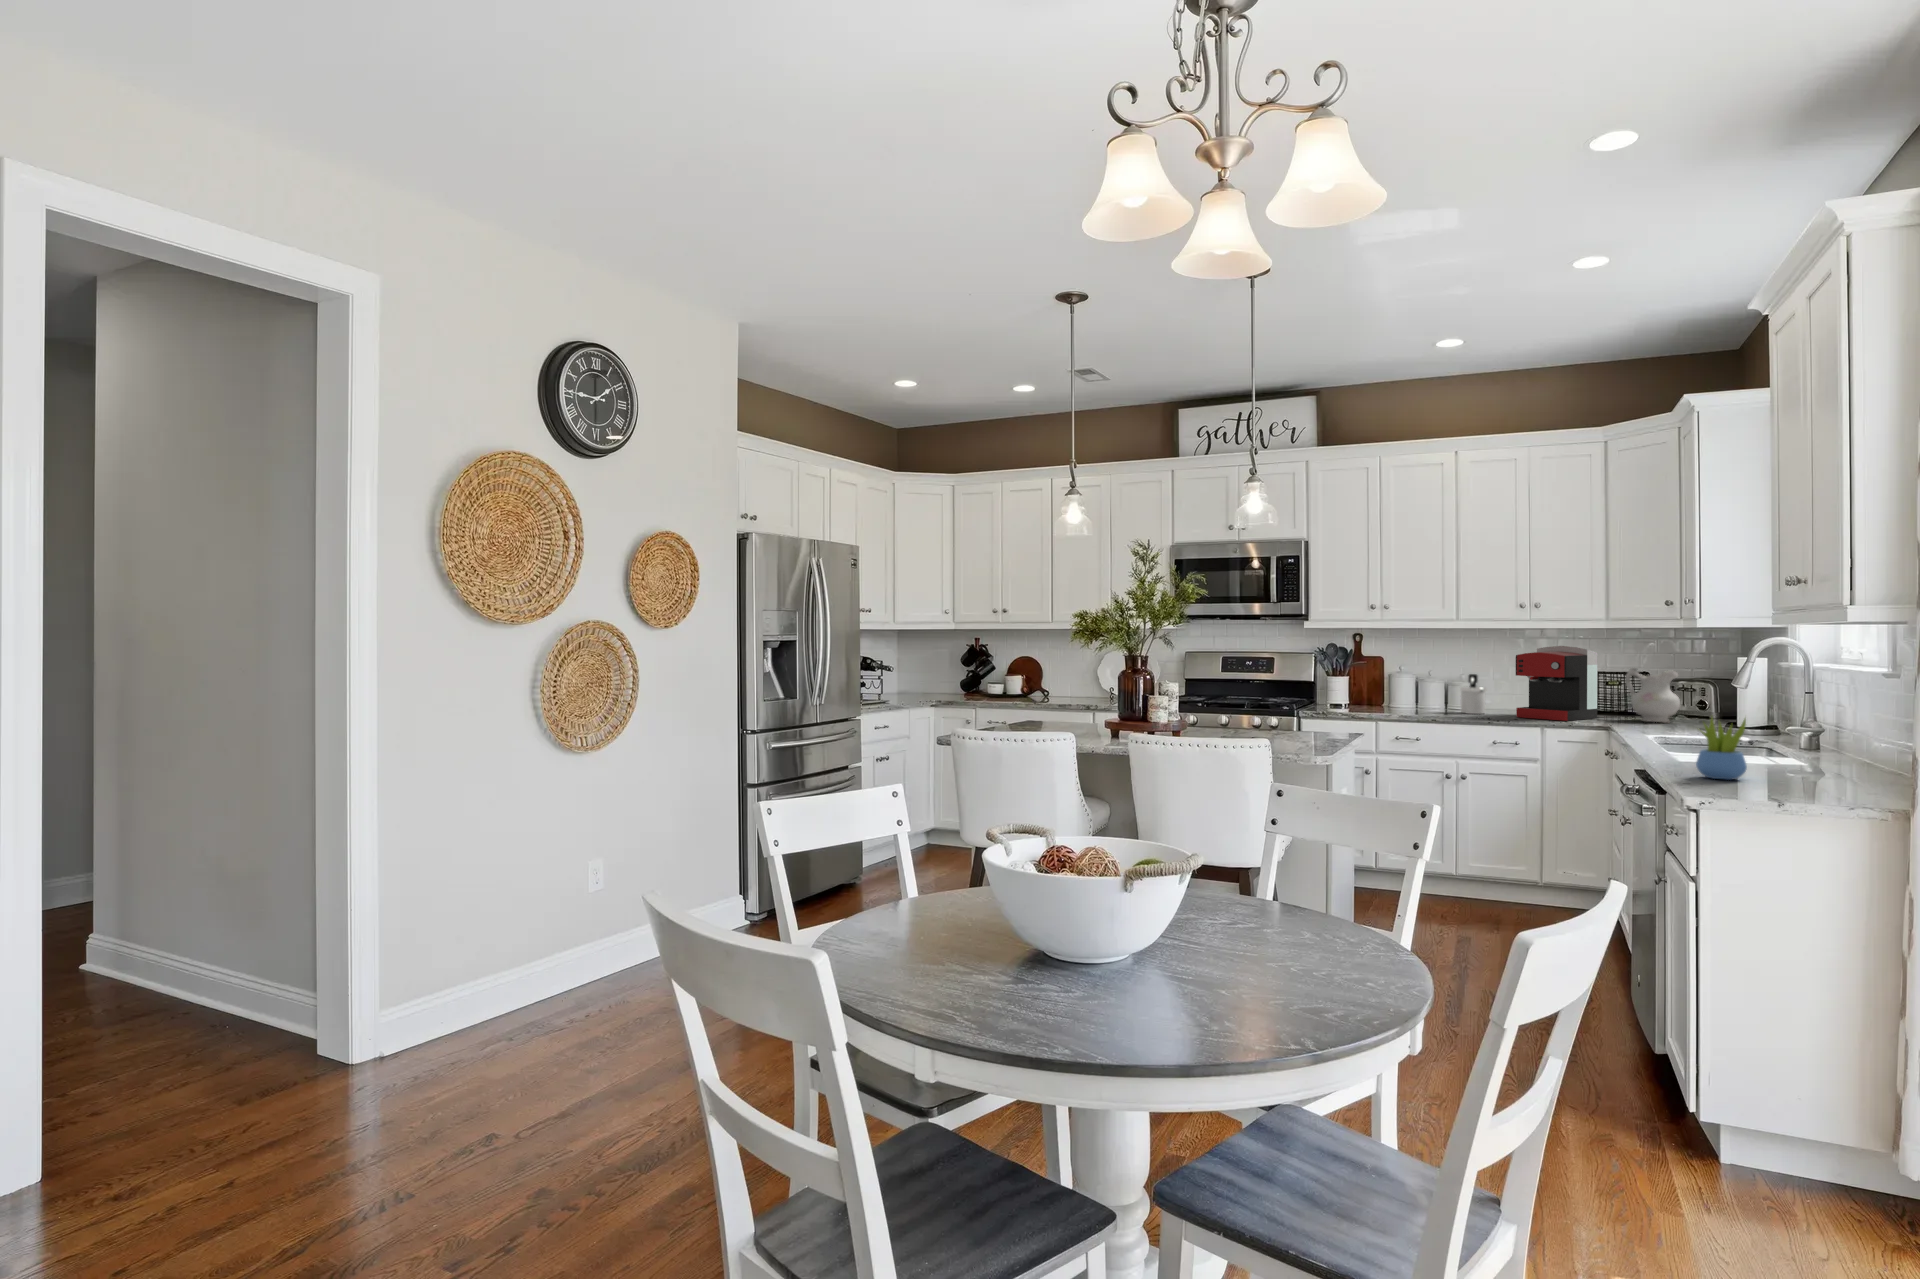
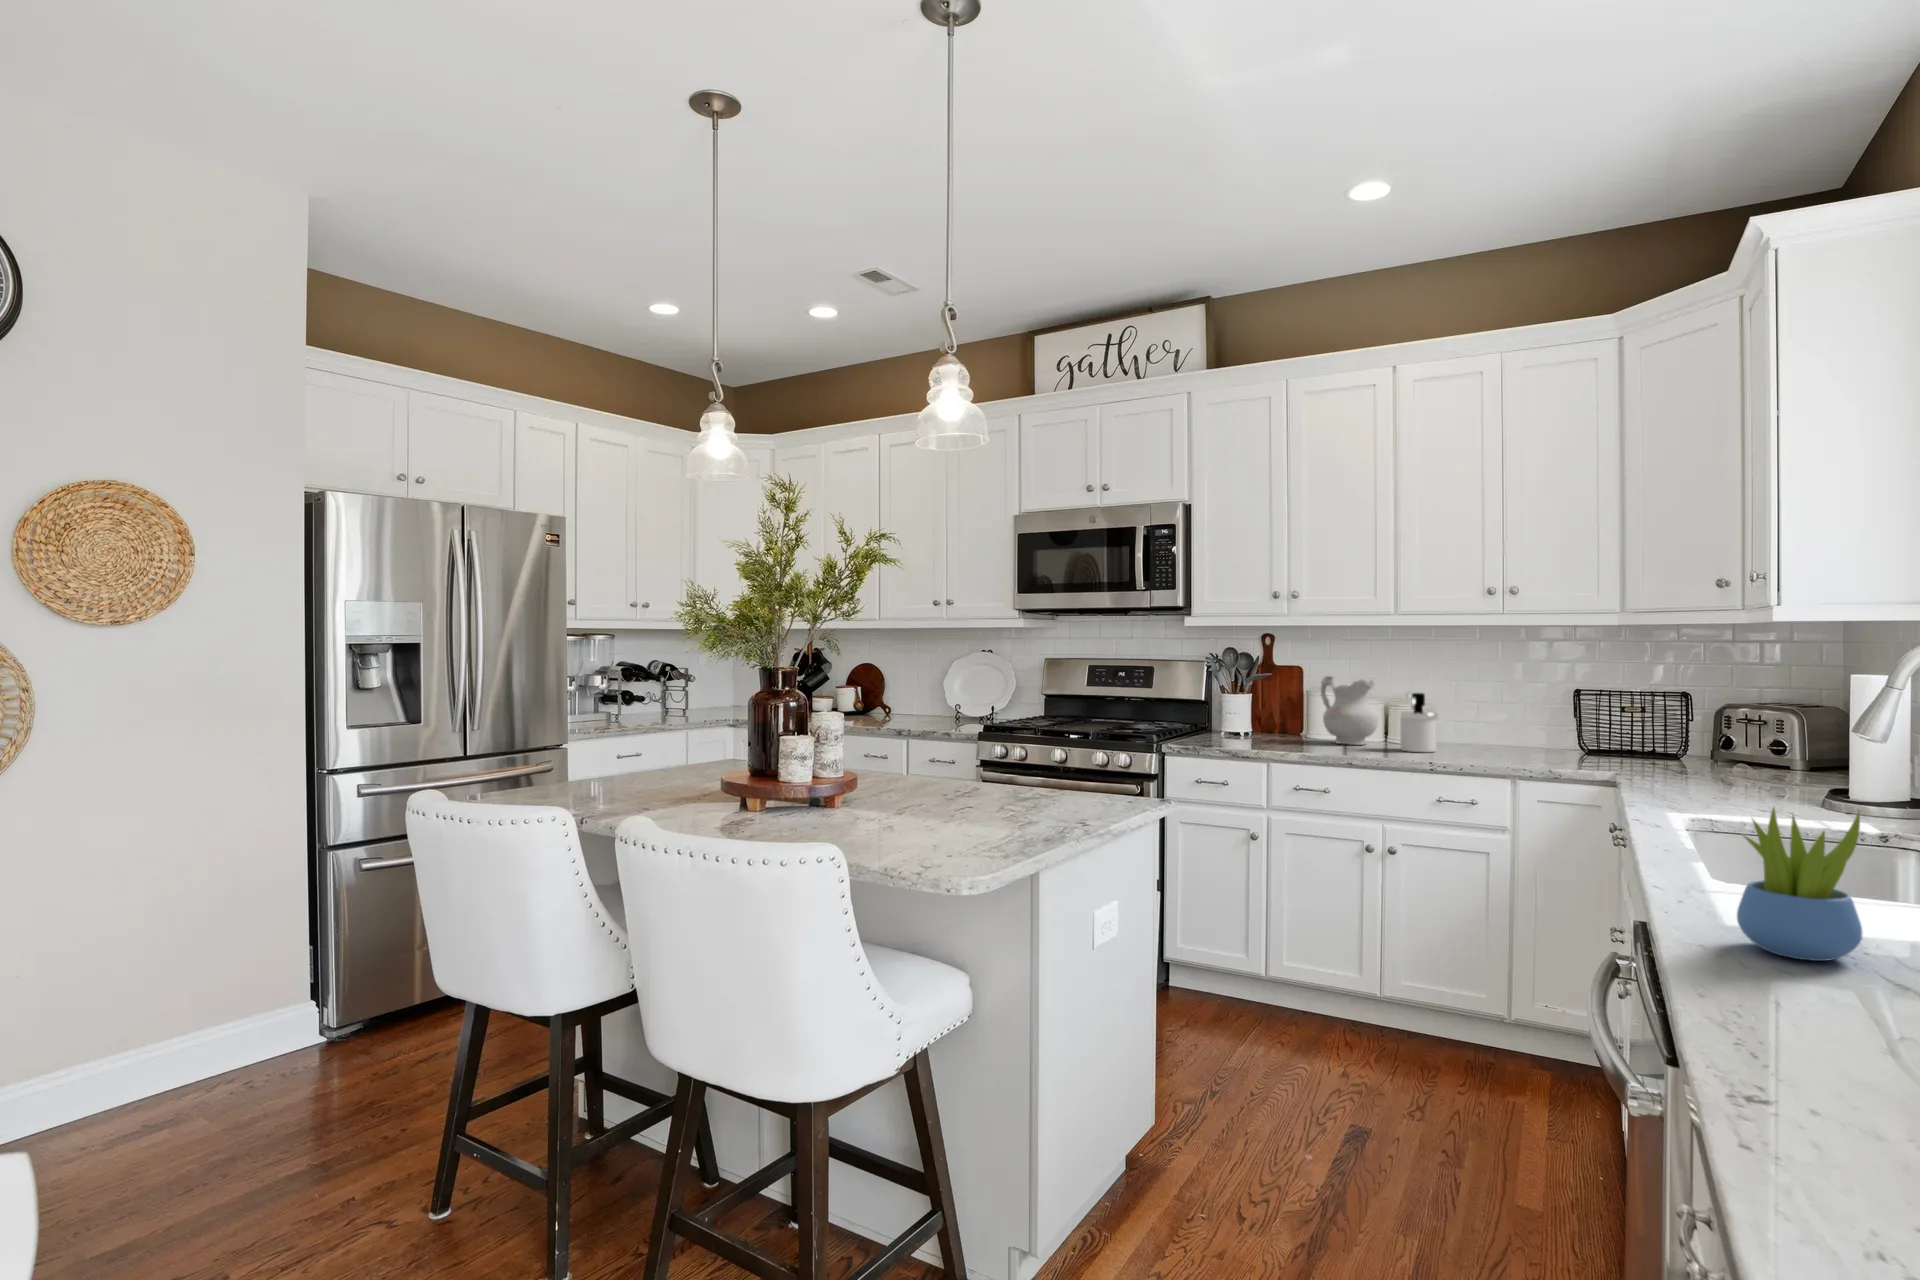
coffee maker: present [1516,646,1598,721] -> none [1475,651,1605,769]
ceramic pitcher: present [1626,668,1680,723] -> present [1321,676,1379,745]

